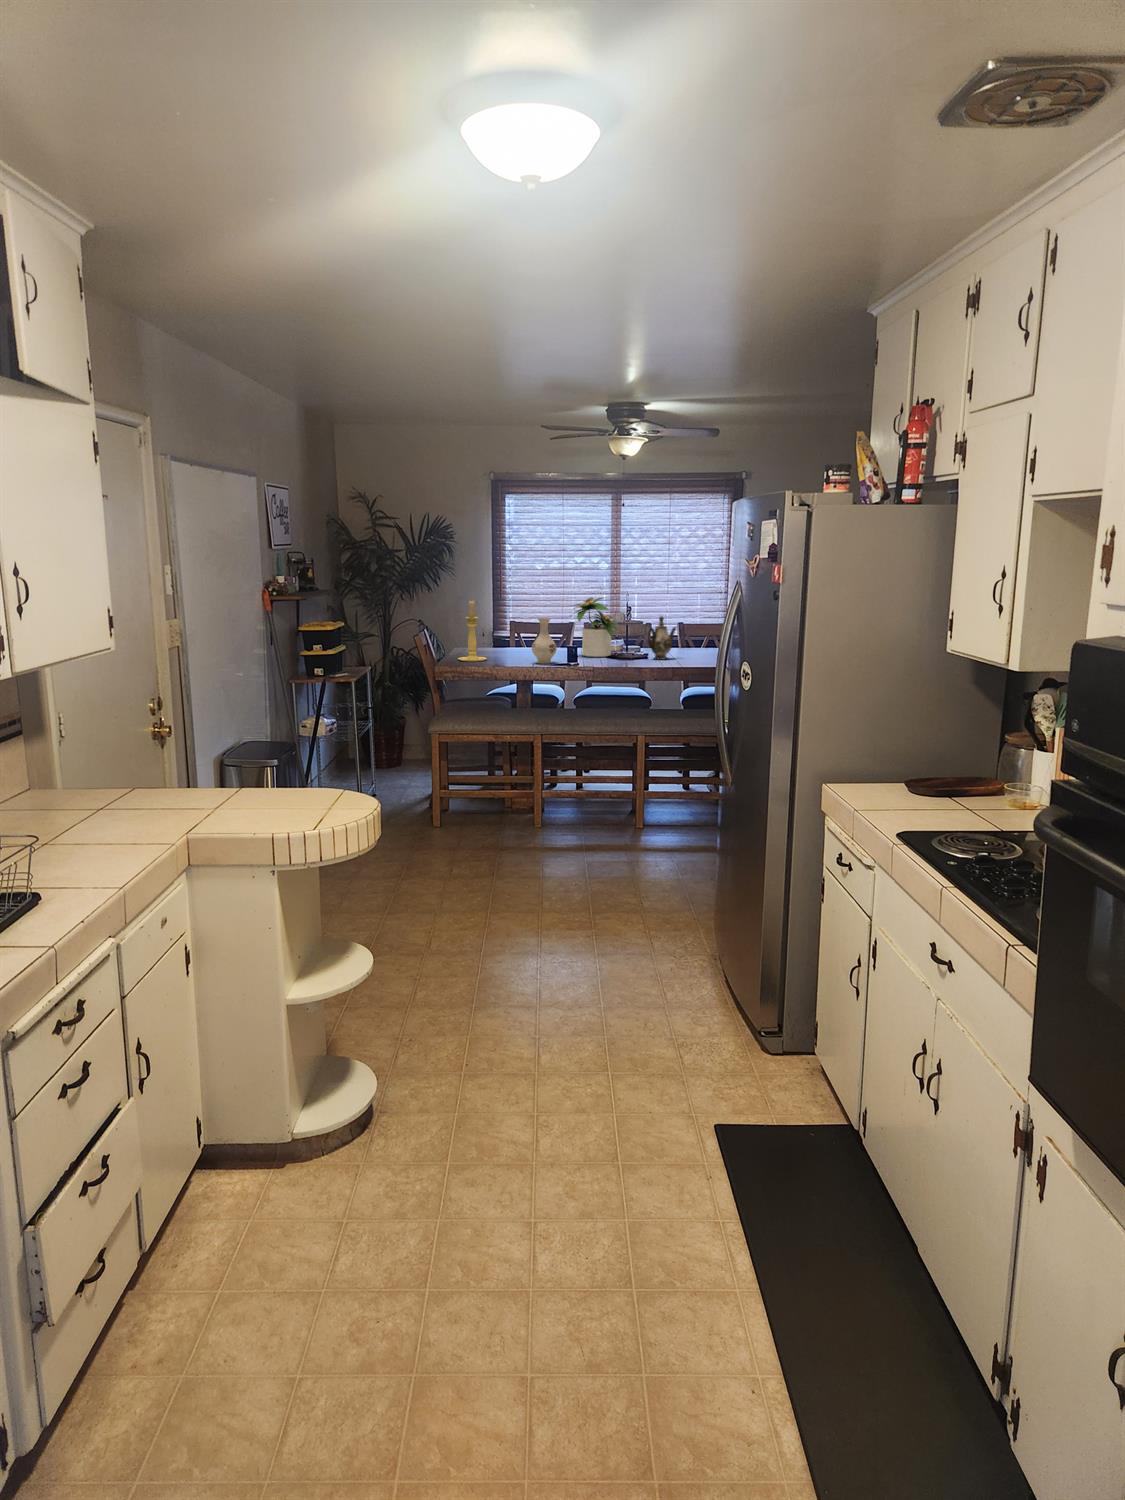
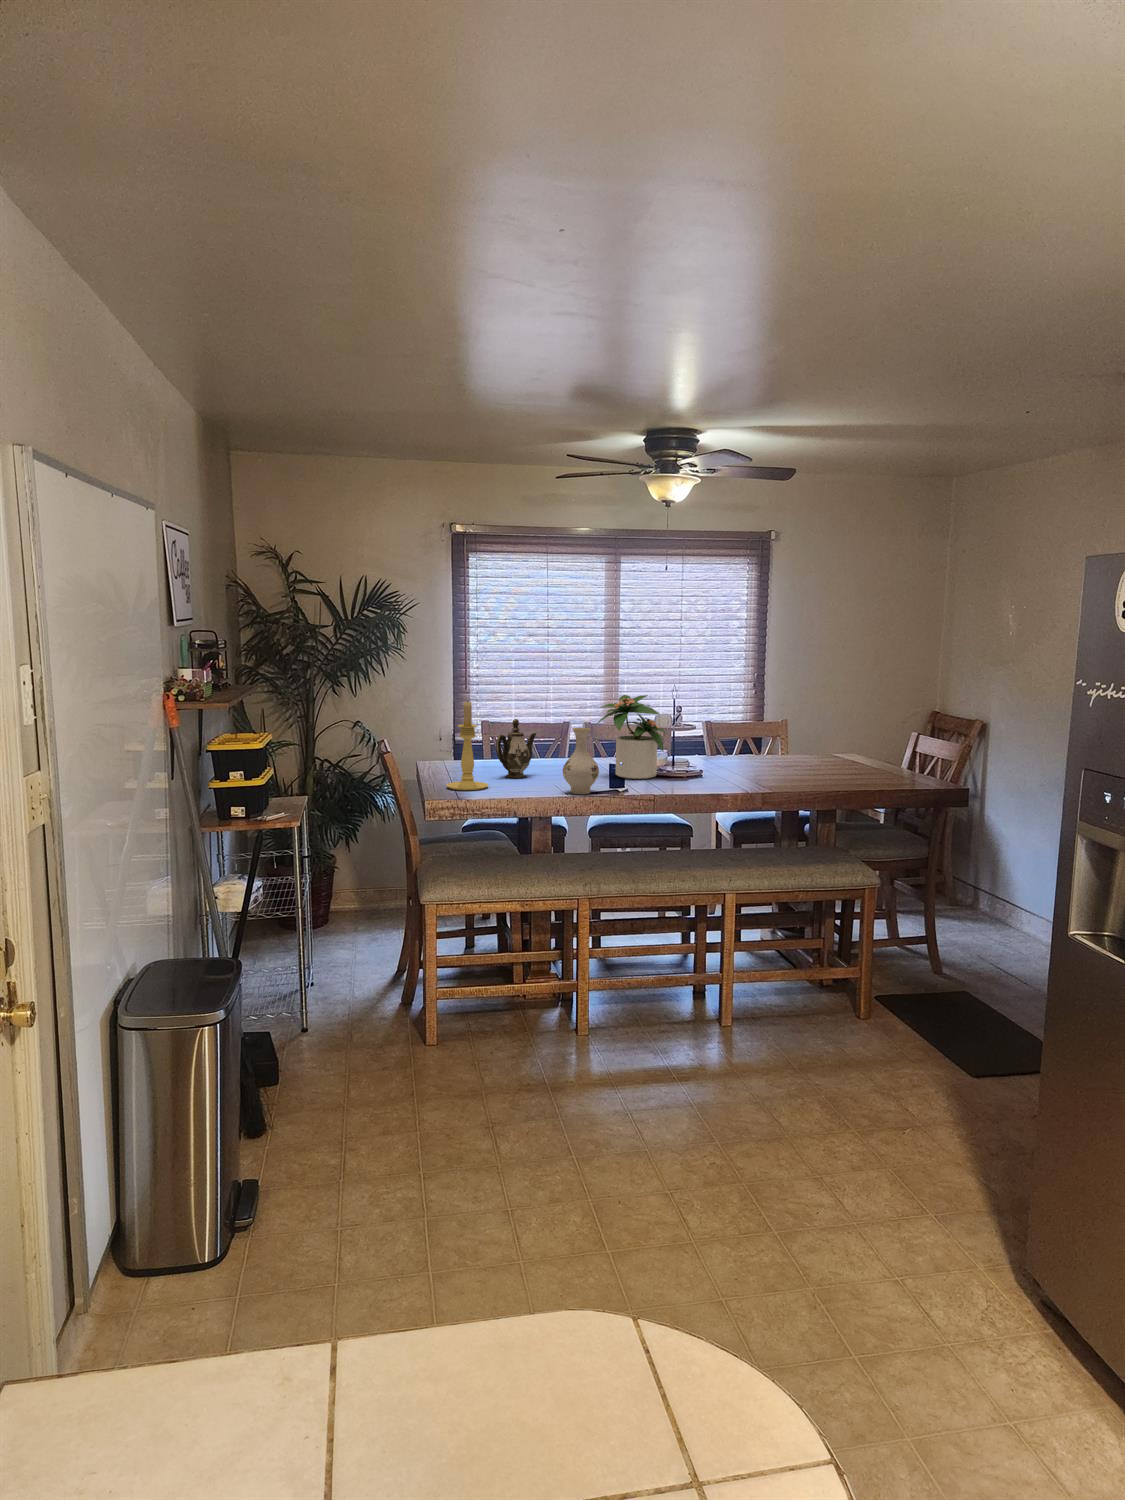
teapot: present [646,616,676,659] -> present [496,719,536,778]

